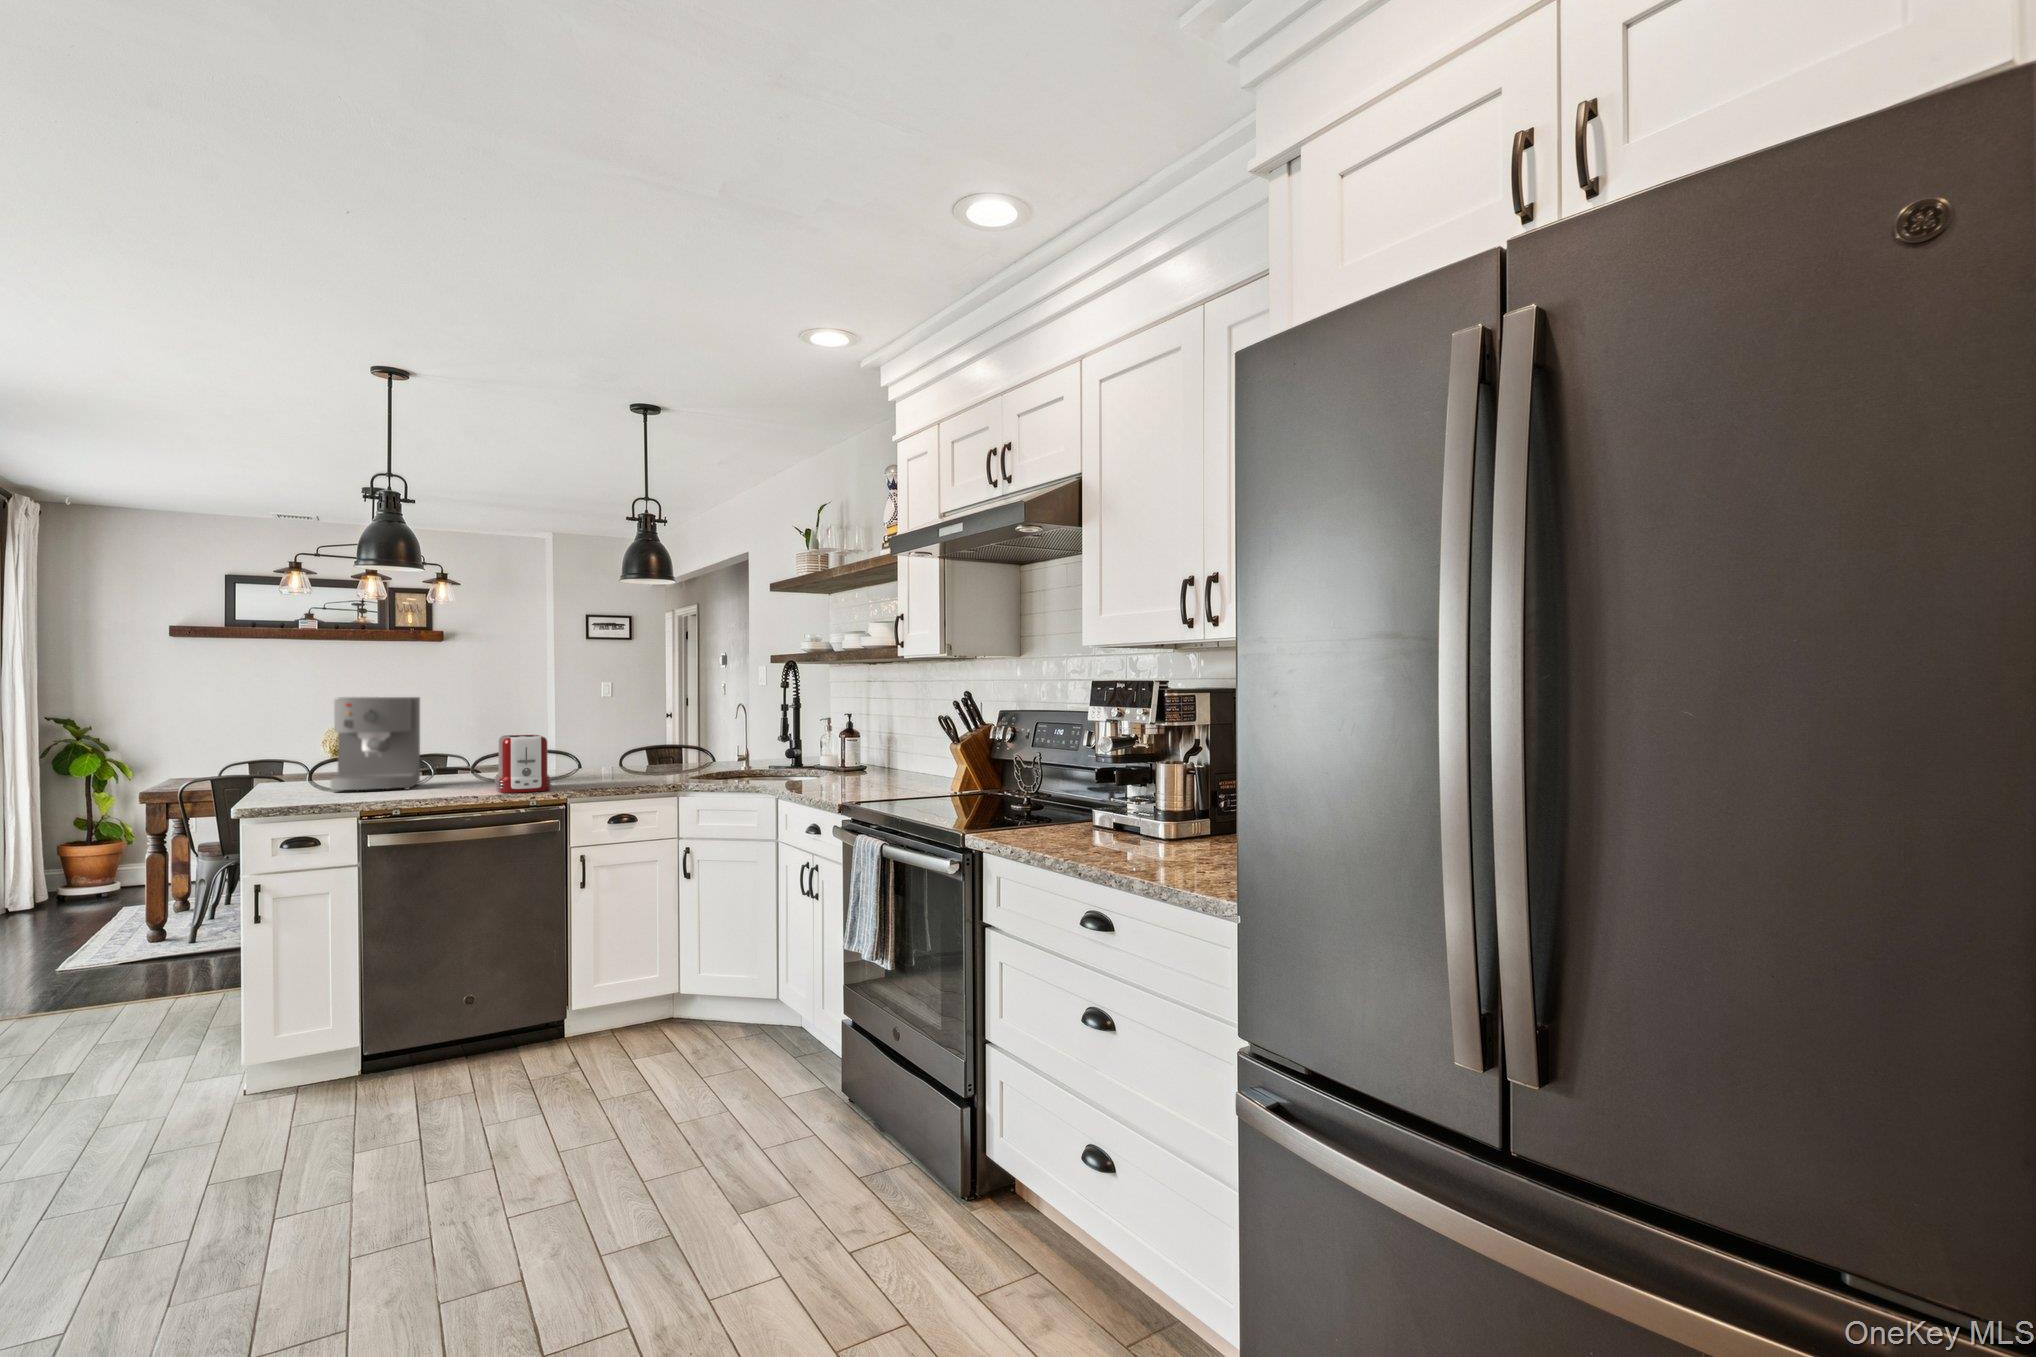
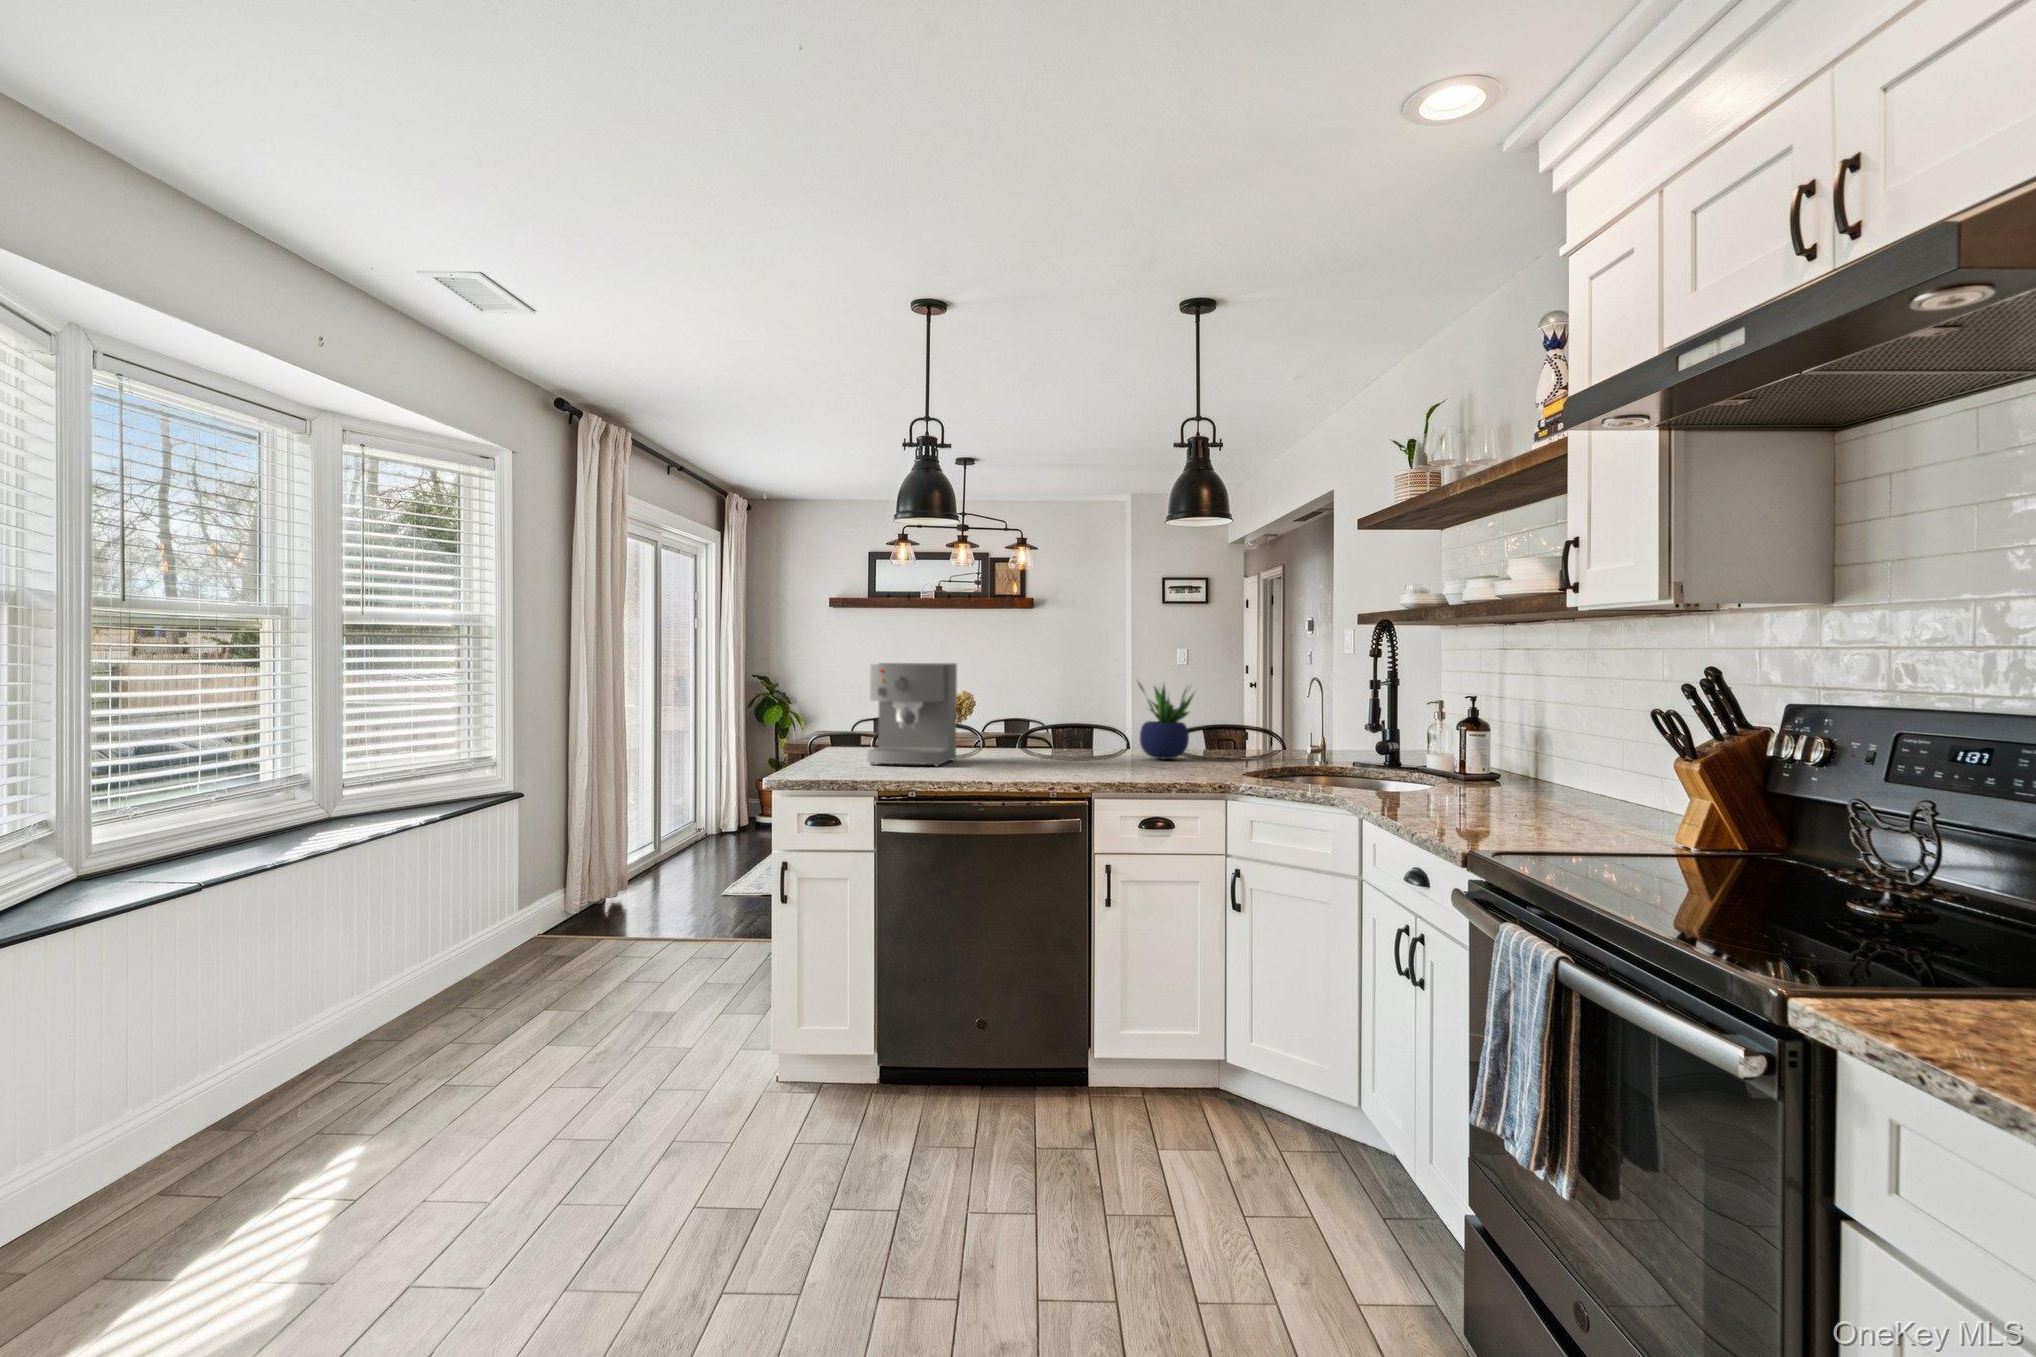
potted plant: none [592,705,645,773] -> present [1138,683,1194,760]
toaster: present [495,735,551,793] -> none [1015,711,1073,782]

